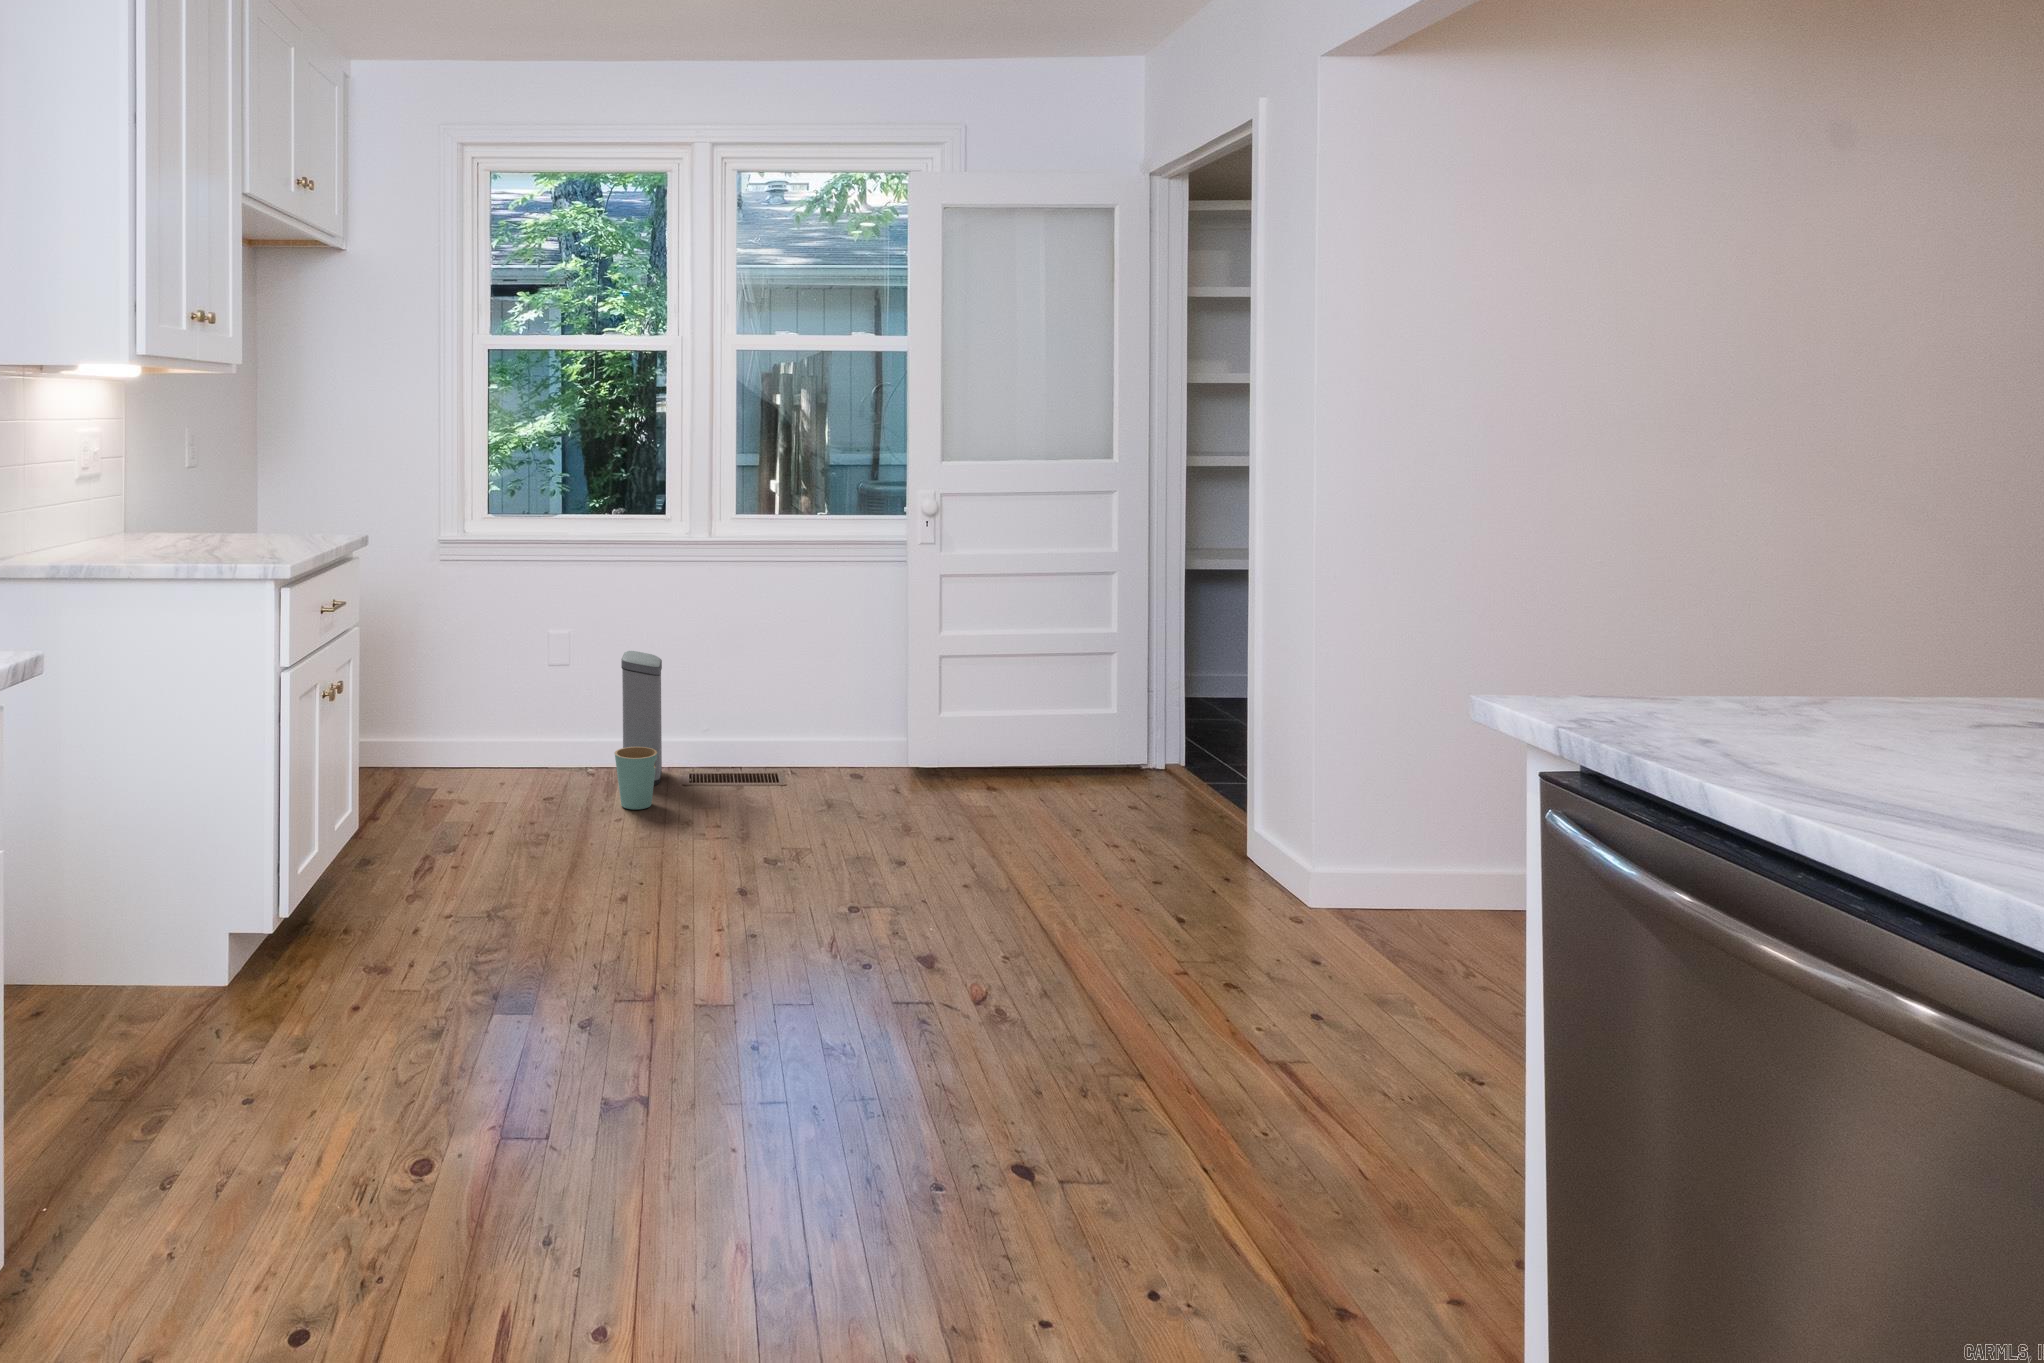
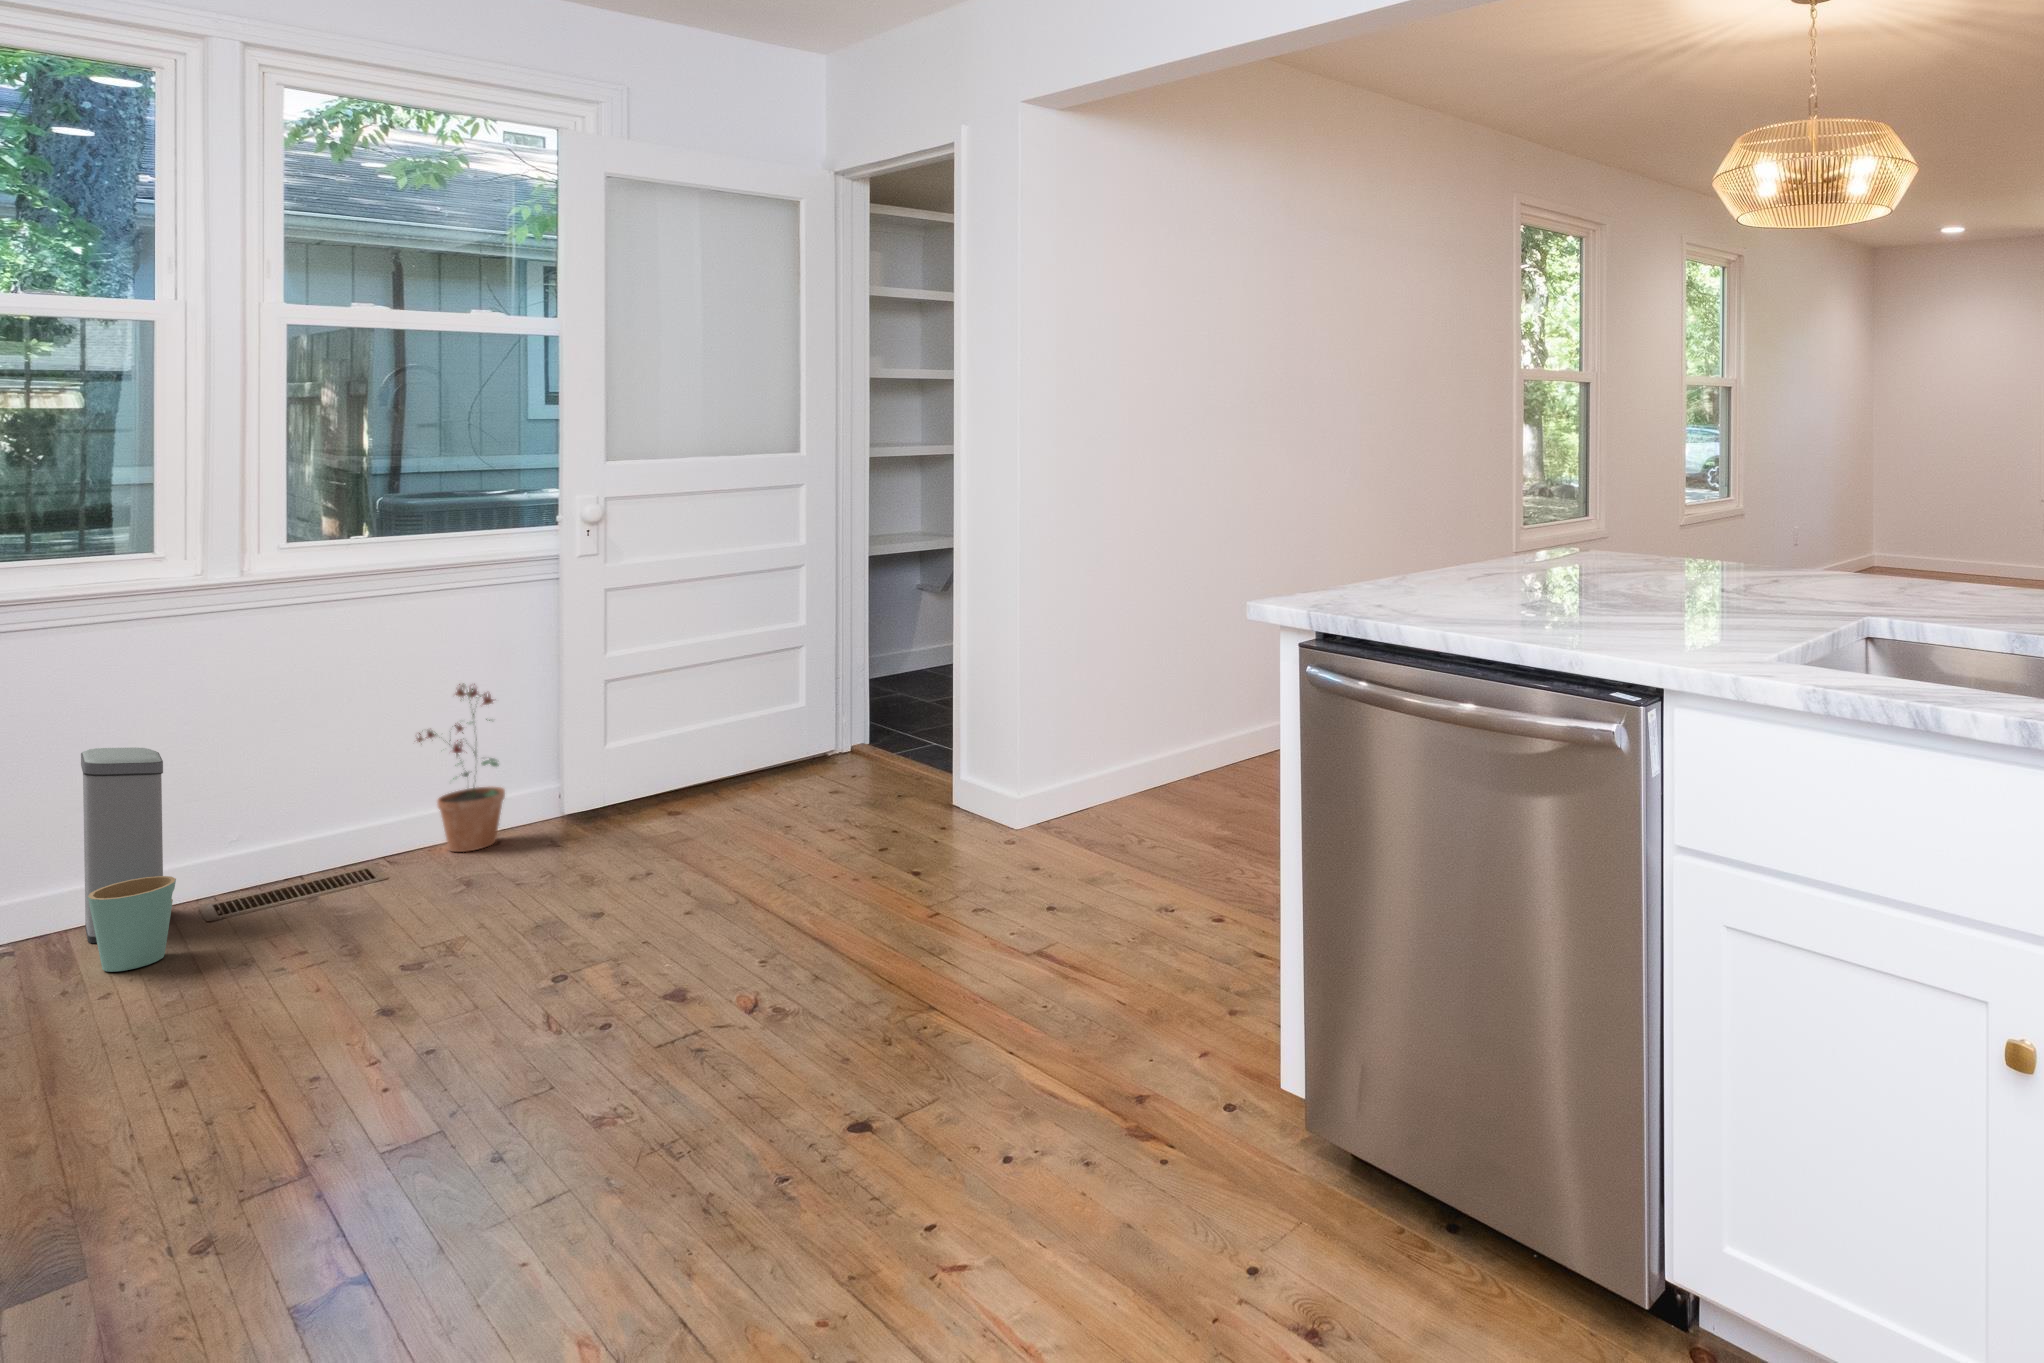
potted plant: none [806,640,864,779] -> present [416,683,505,852]

